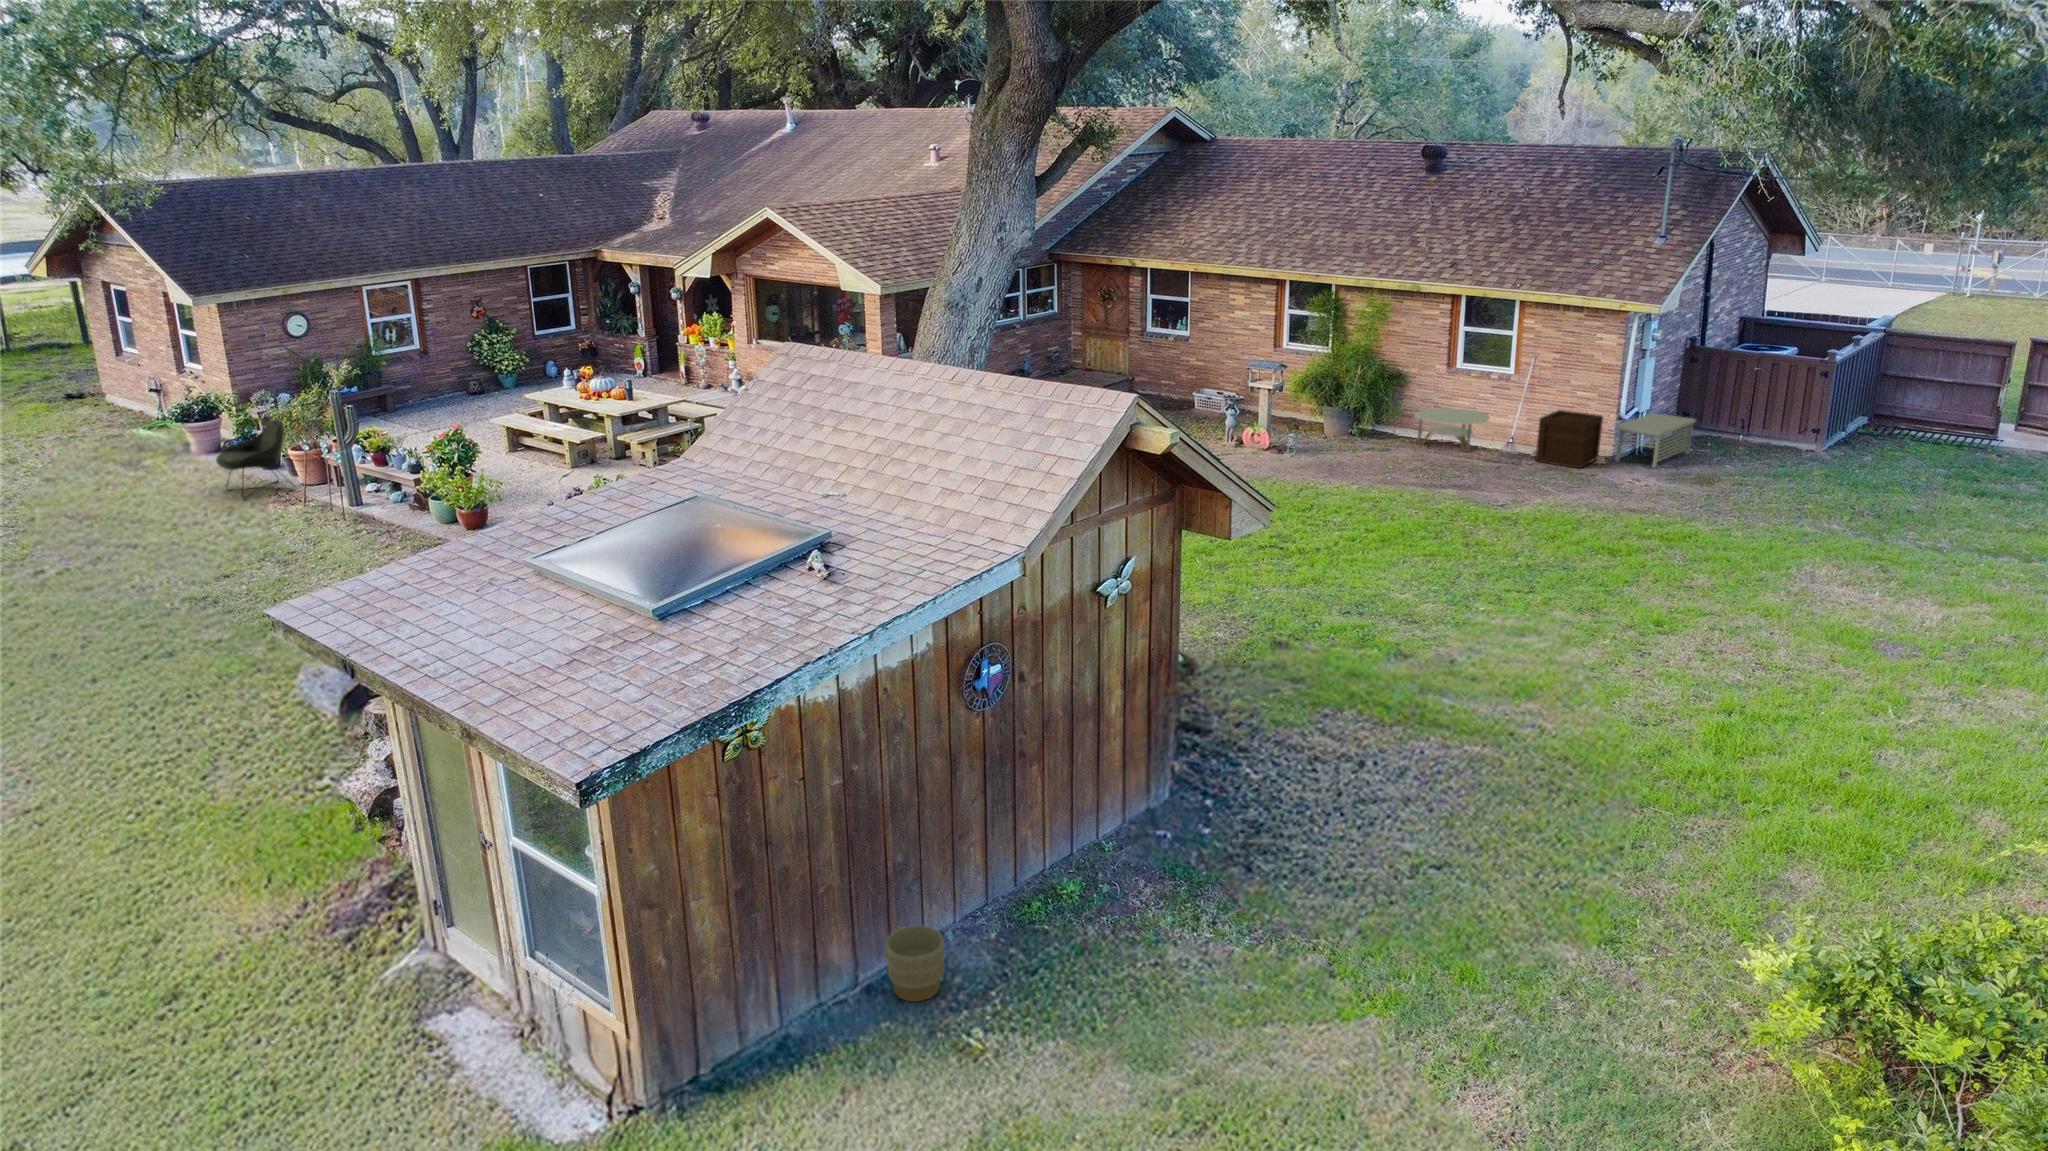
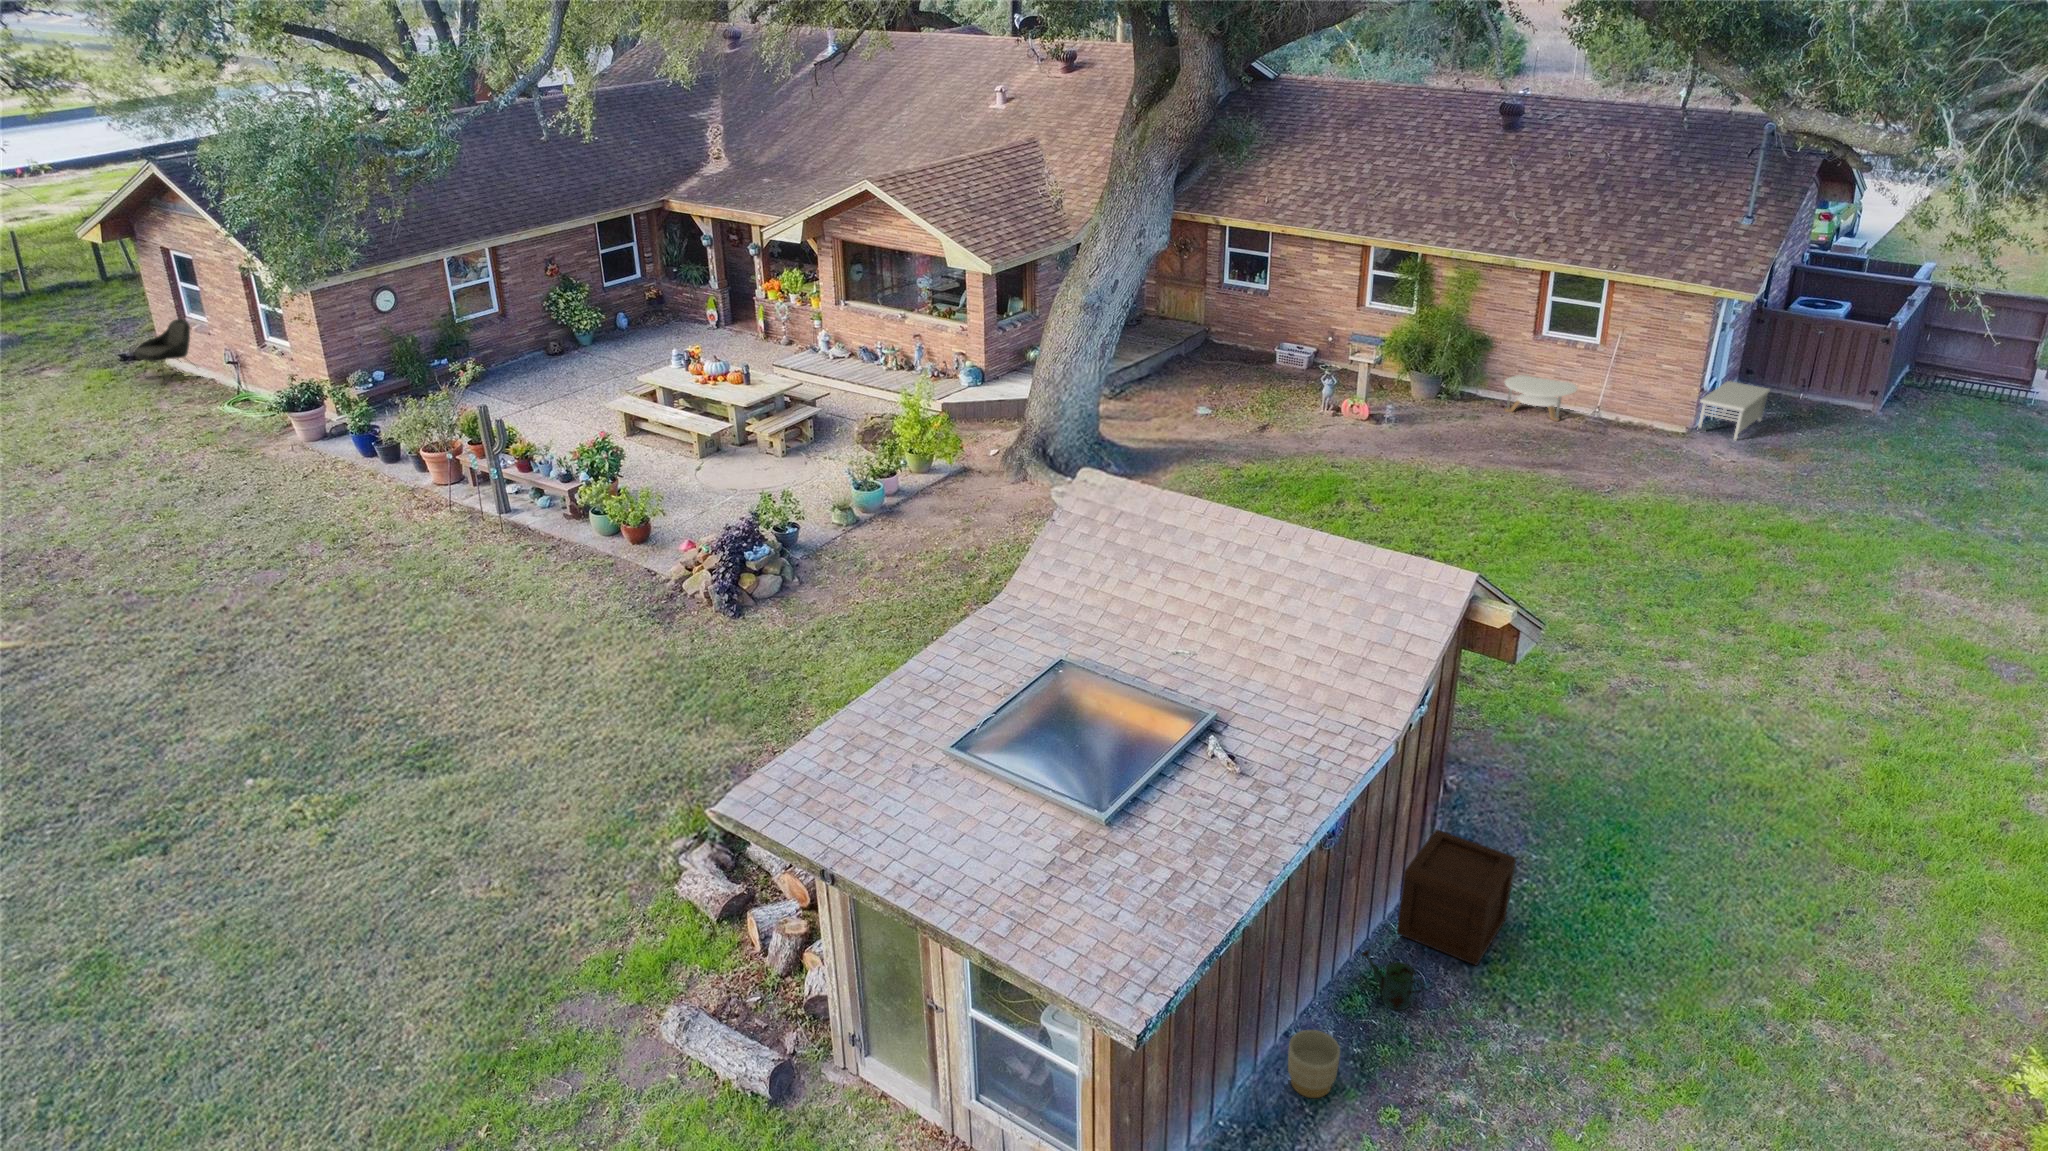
wooden crate: present [1535,410,1603,468] -> present [1397,830,1516,965]
lounge chair: present [216,420,294,499] -> present [134,319,190,381]
watering can: none [1015,859,1077,927] -> present [1362,950,1424,1010]

